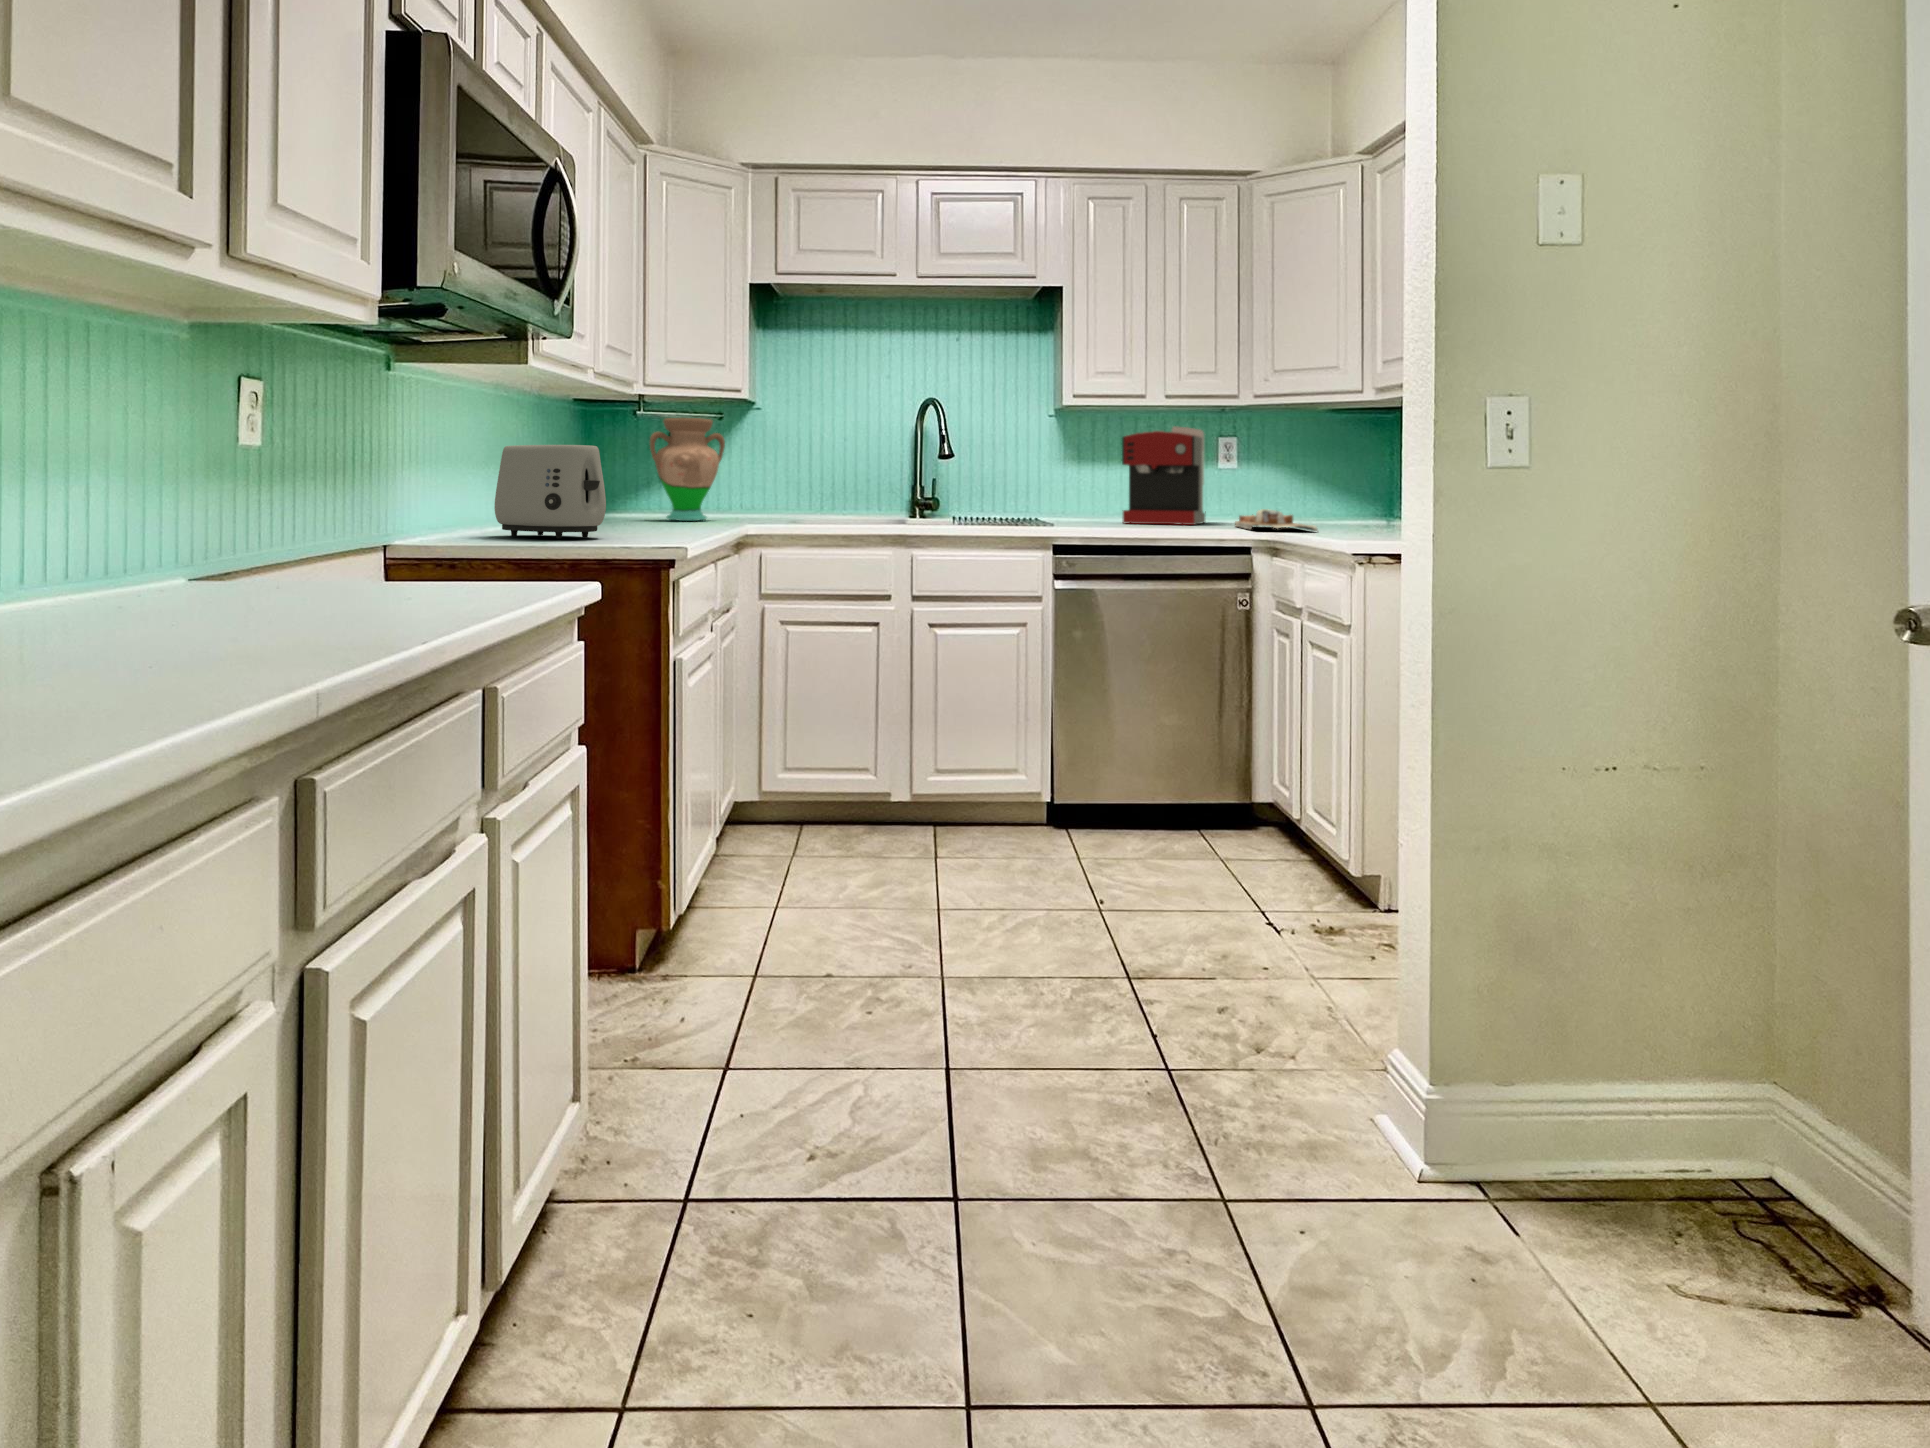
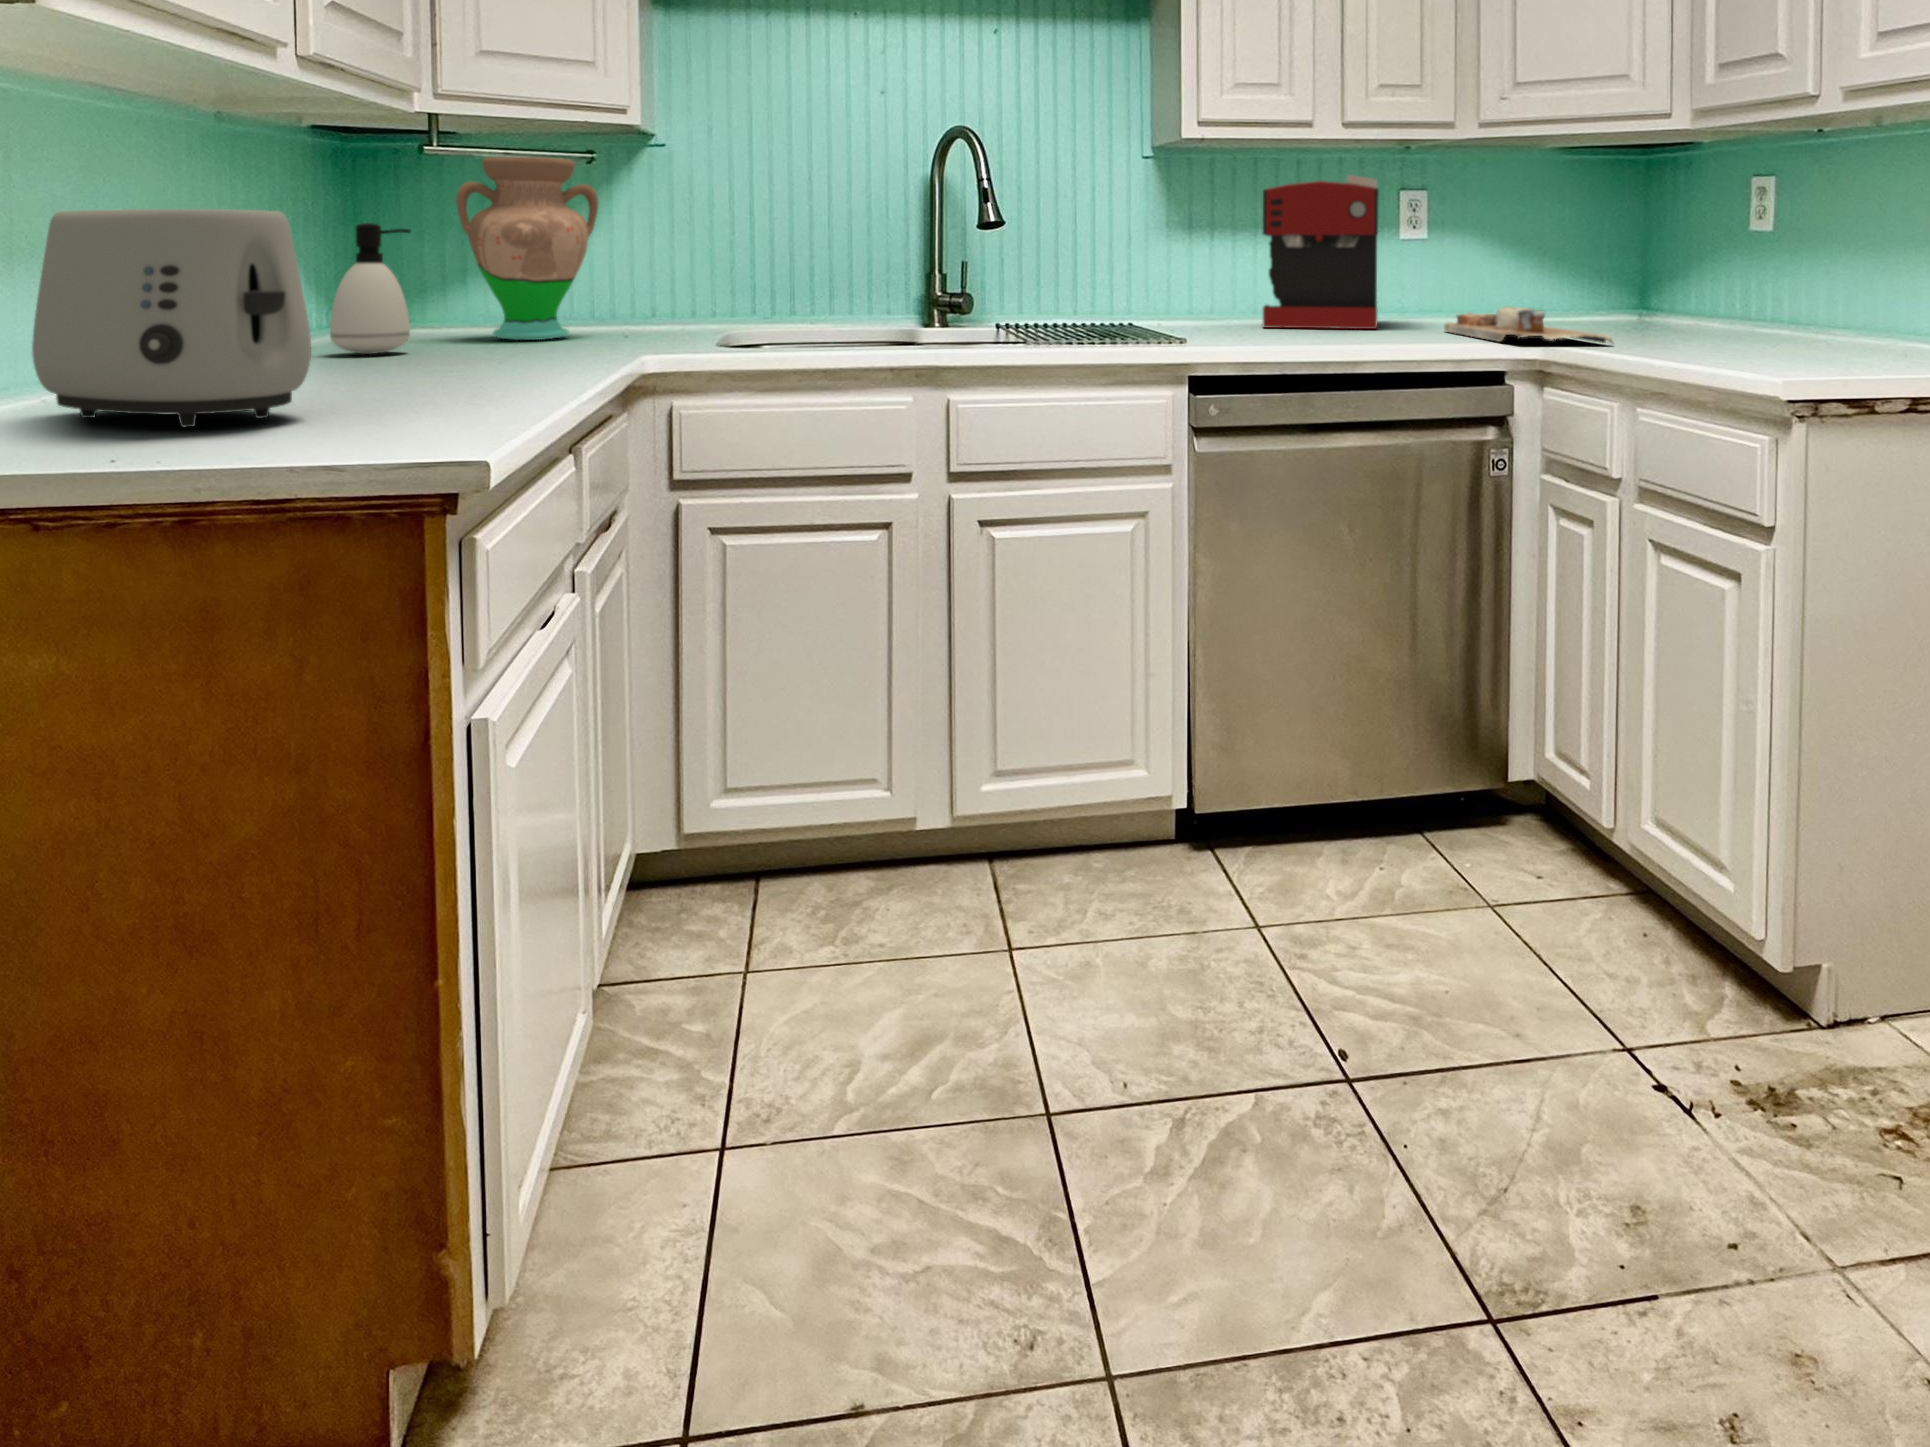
soap dispenser: none [589,454,630,523] -> present [330,223,411,354]

